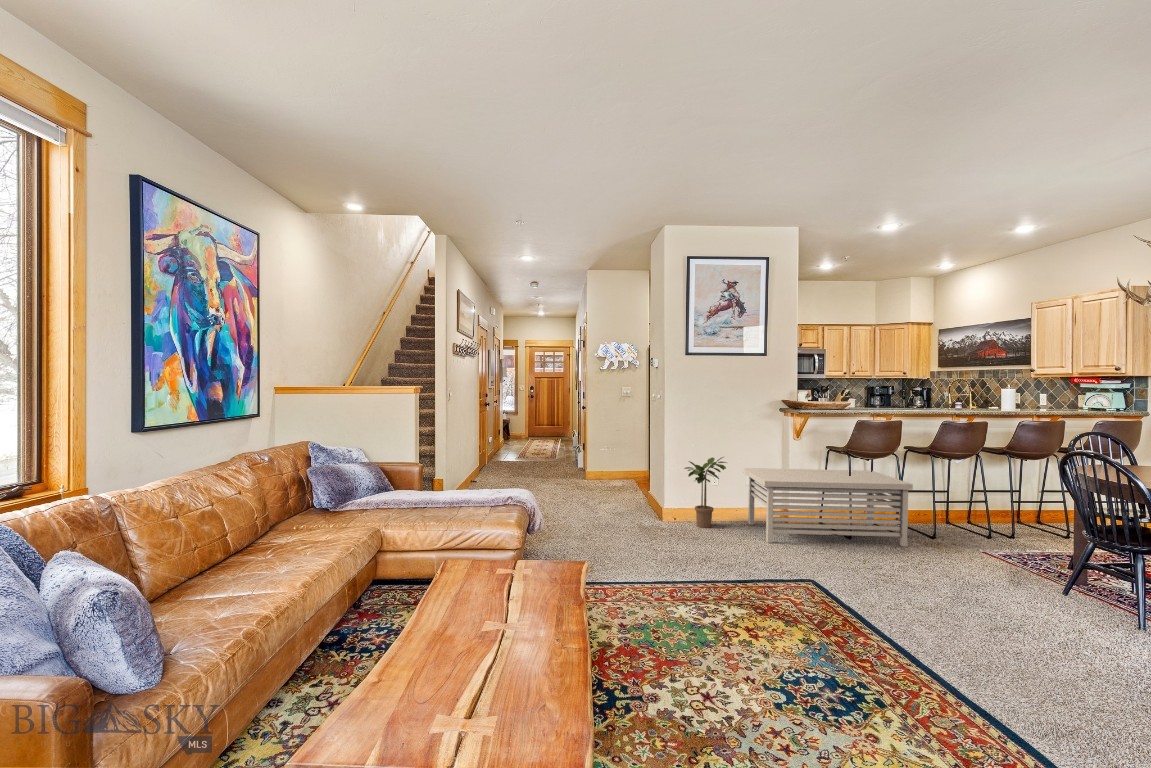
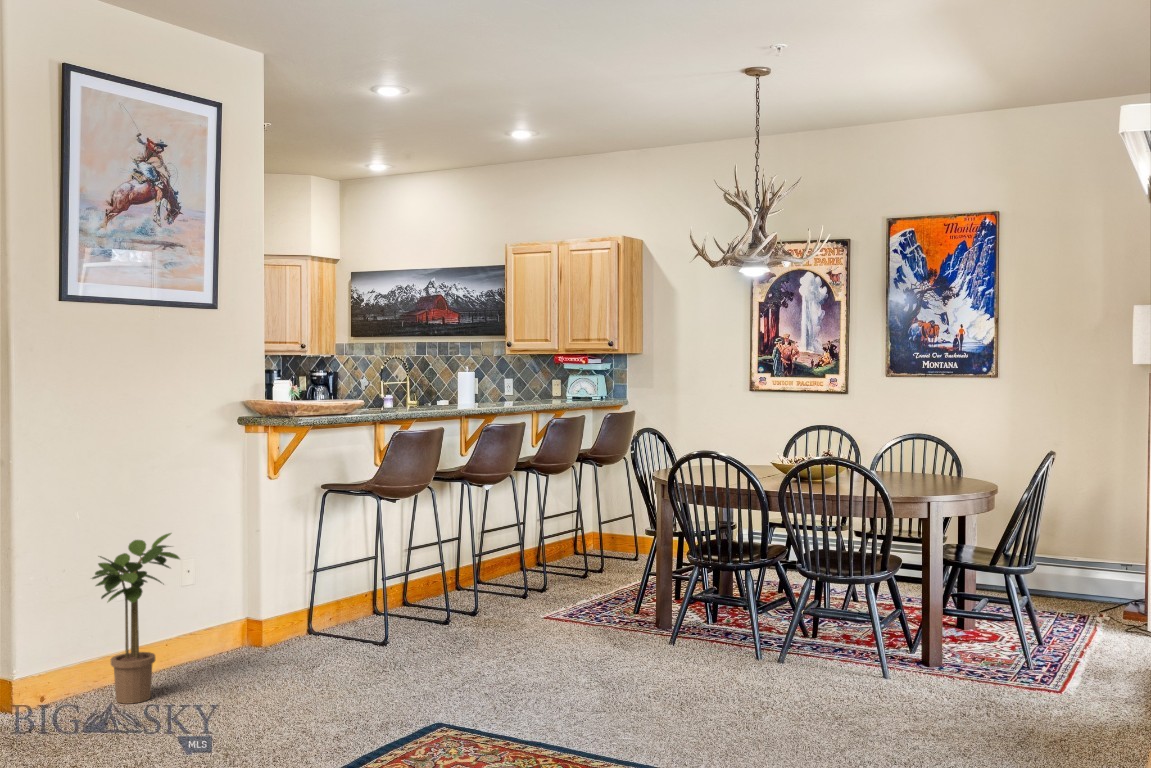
storage bench: present [743,468,913,546] -> none [192,522,474,690]

